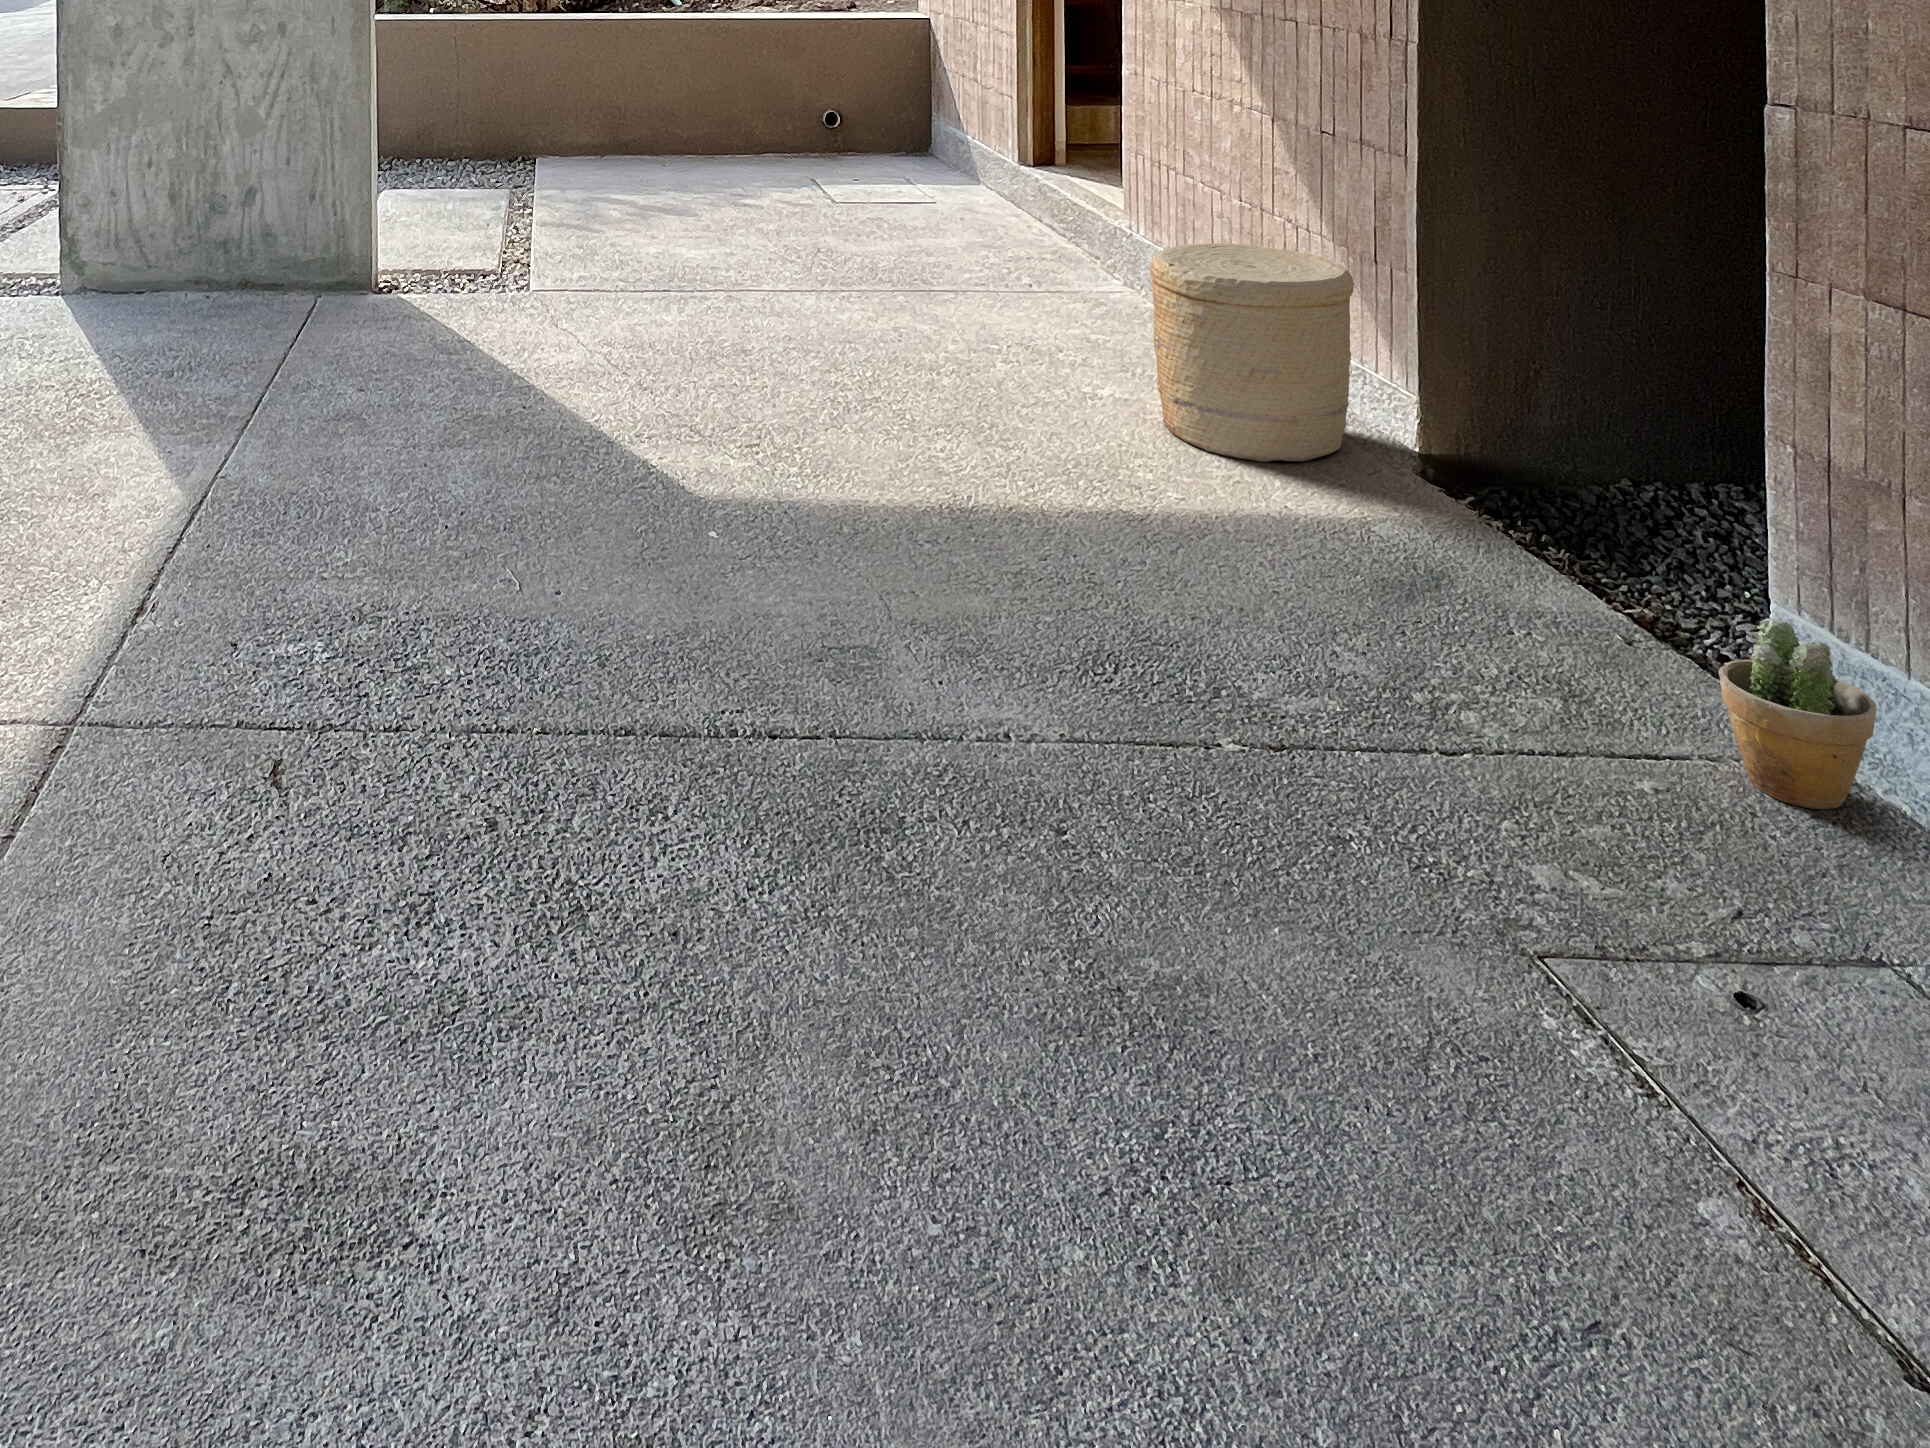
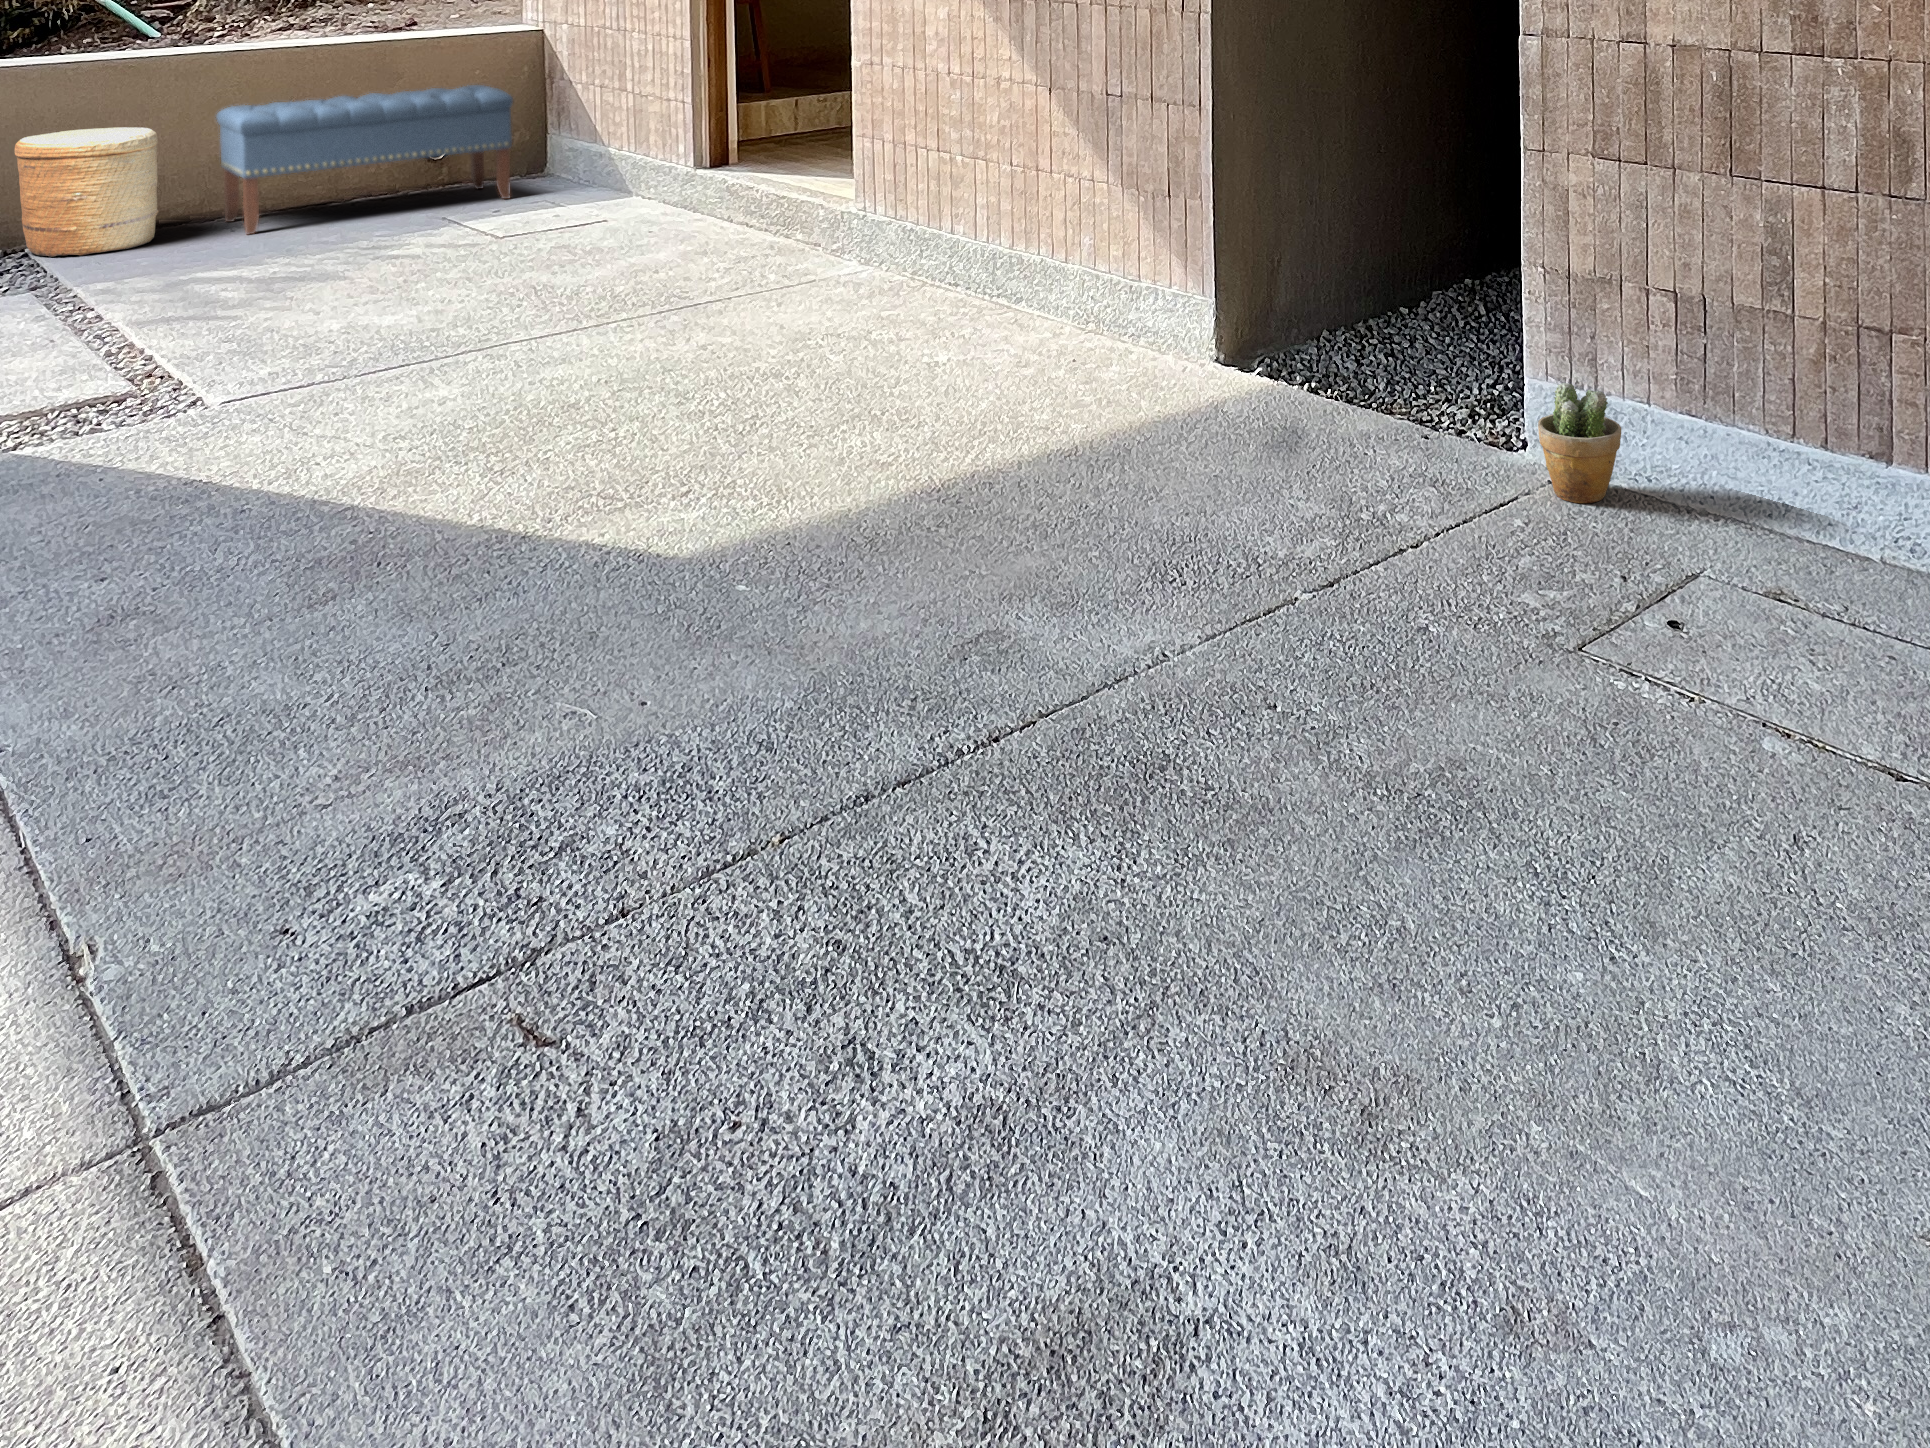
bench: none [656,65,879,173] -> present [217,85,513,234]
woven basket: present [1150,243,1354,462] -> present [15,127,159,257]

